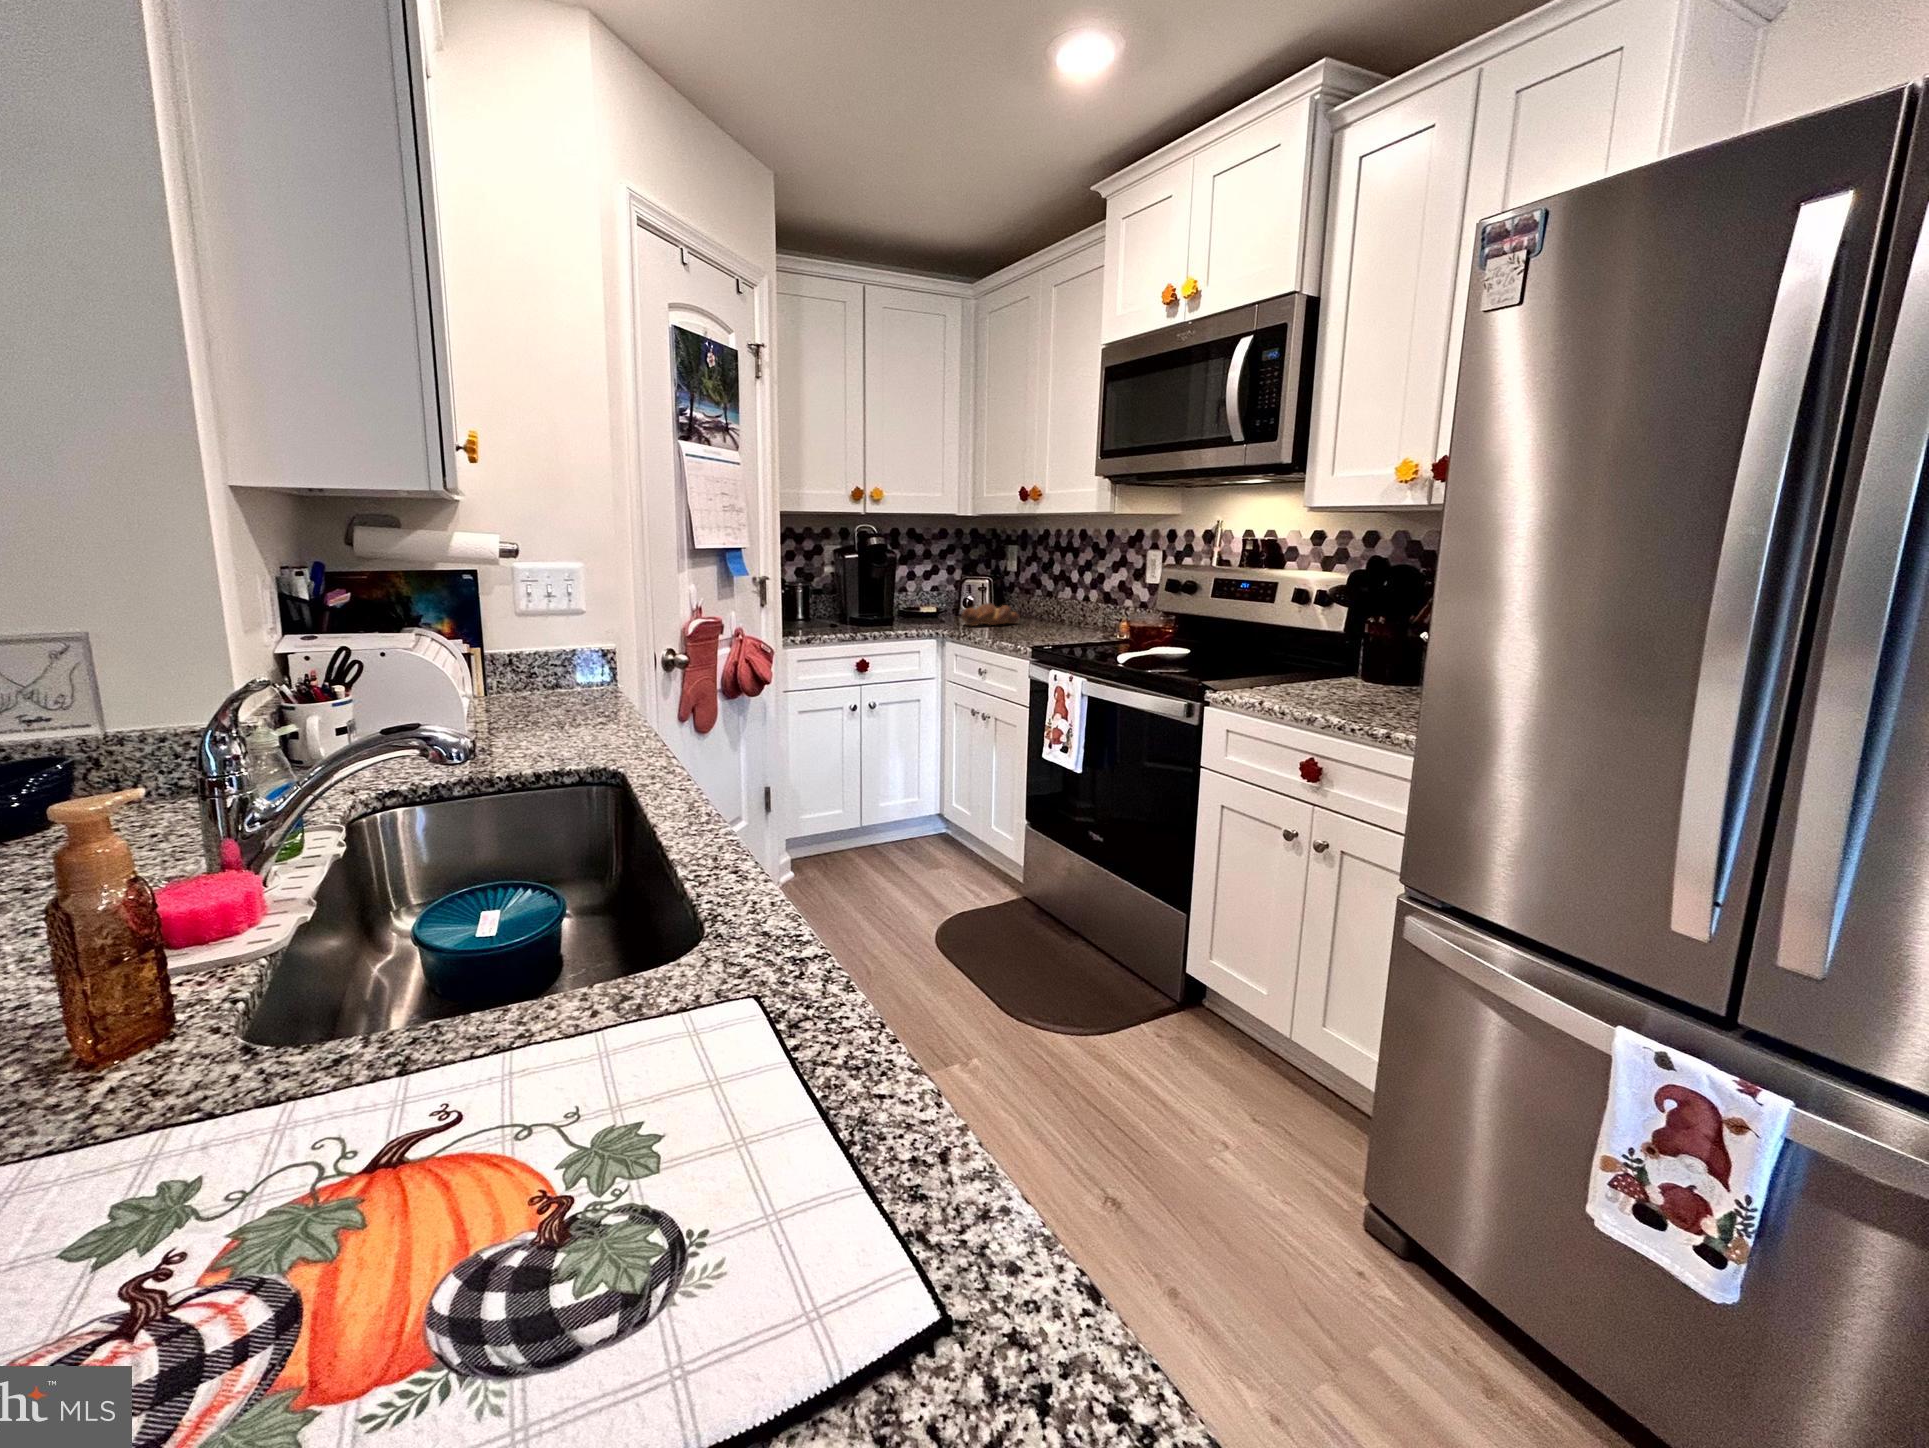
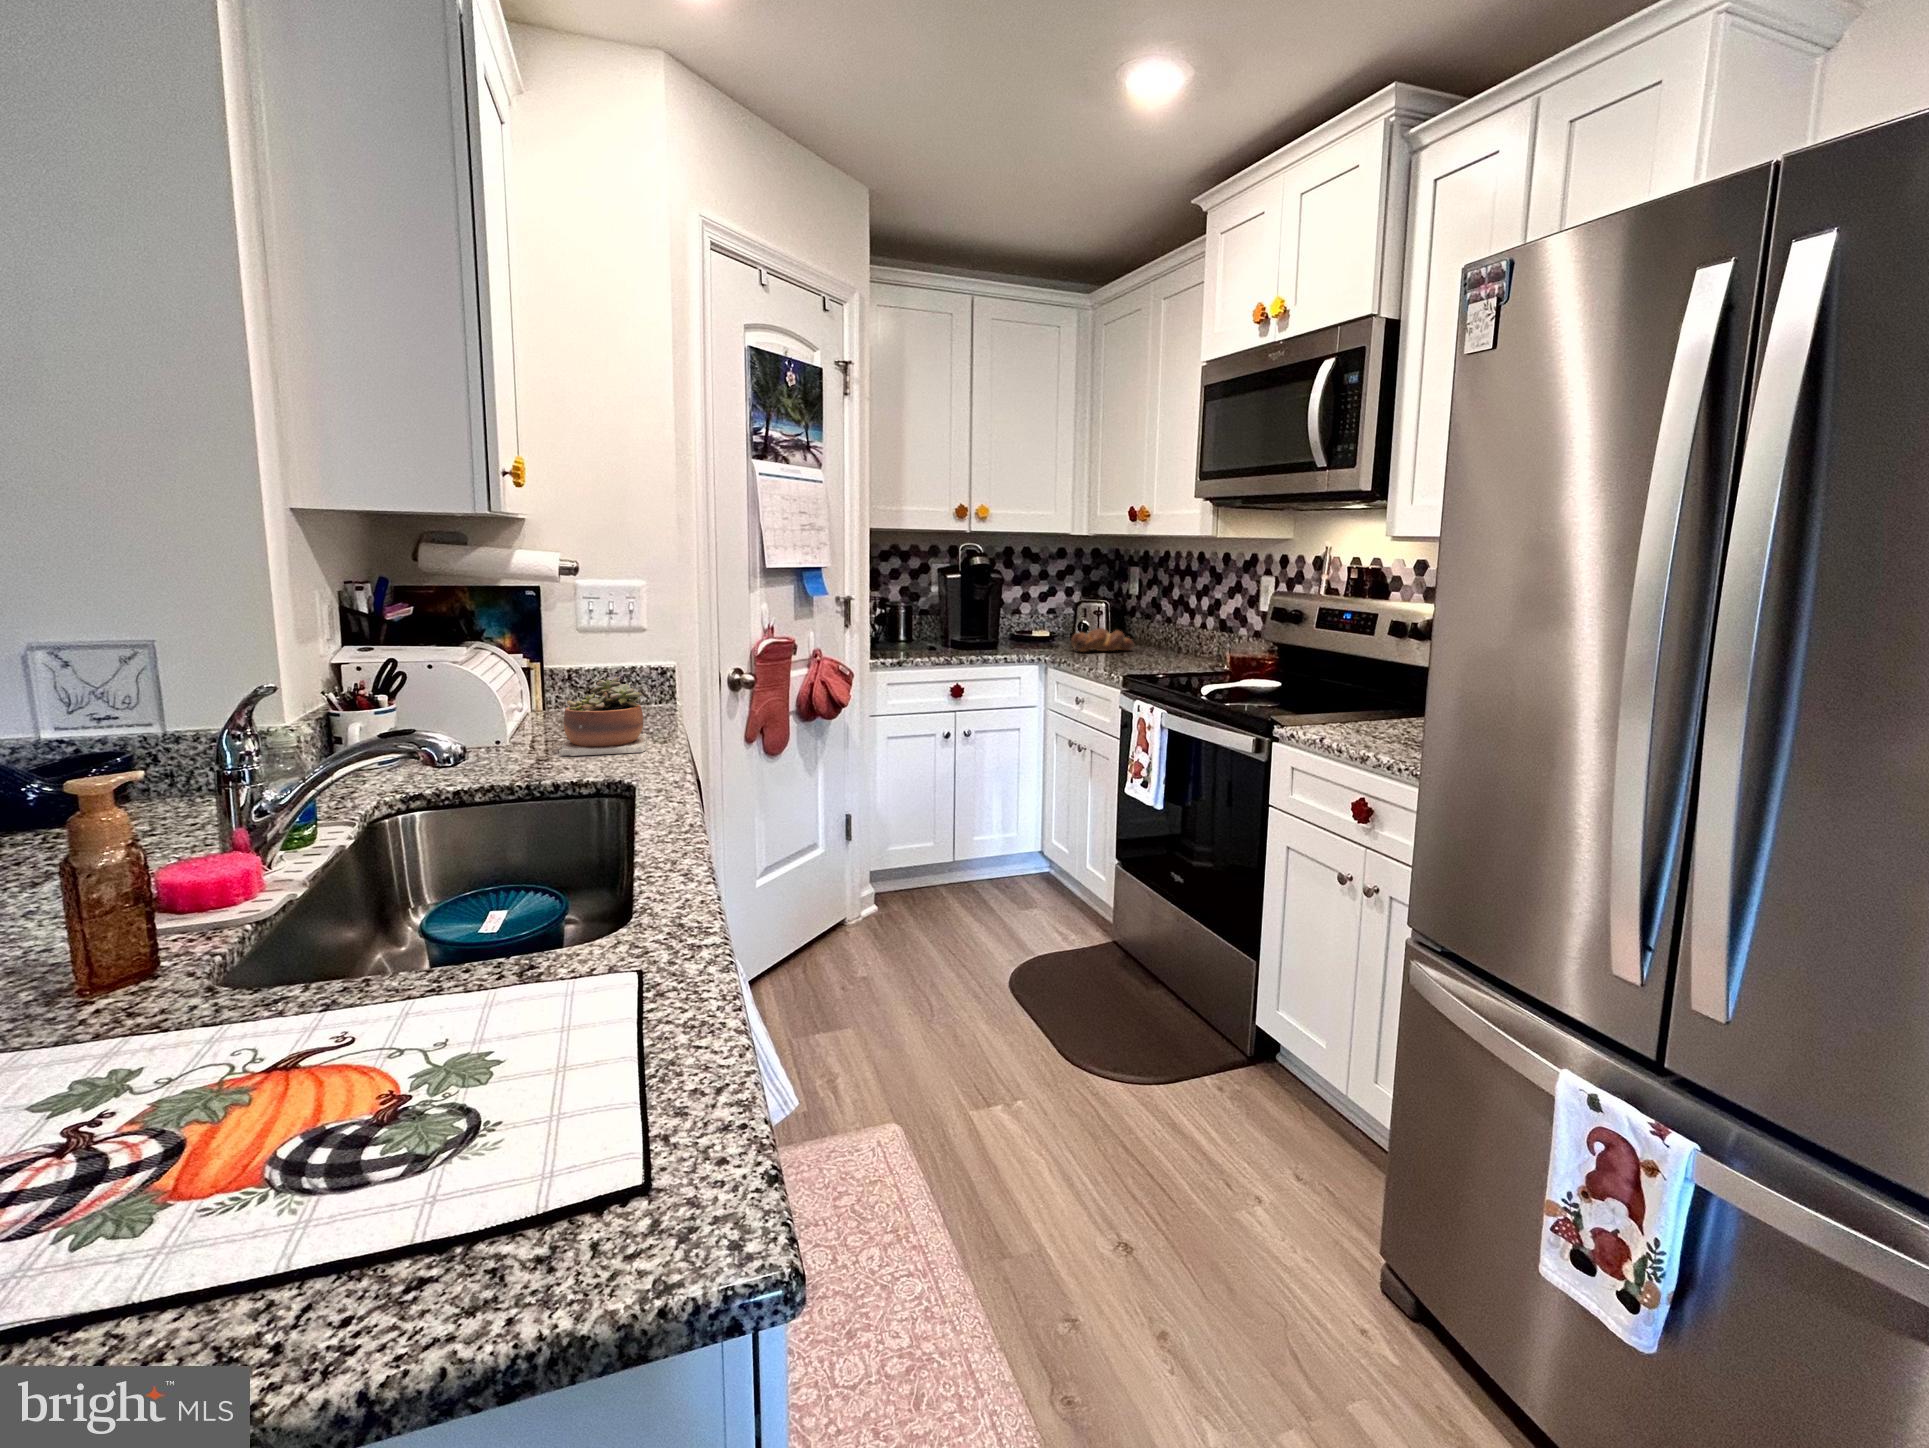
succulent plant: none [526,660,613,743] -> present [559,677,647,756]

